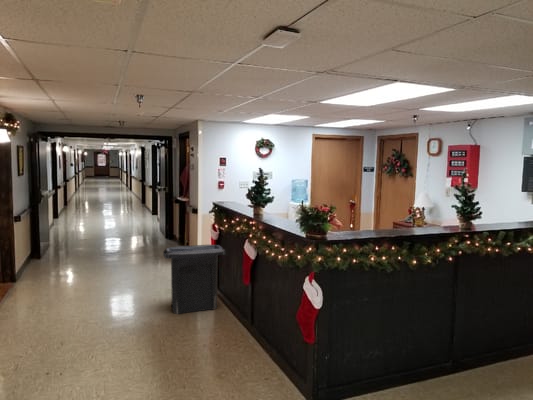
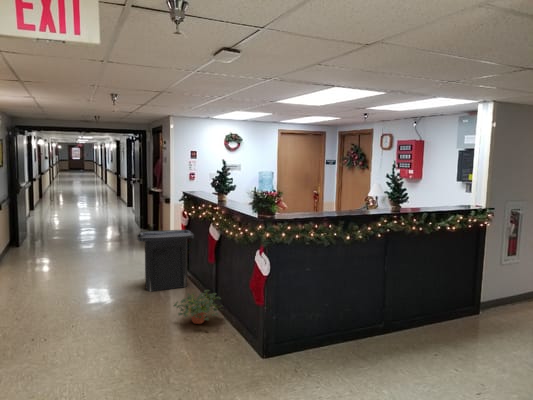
potted plant: none [204,316,262,358] -> present [174,290,221,324]

